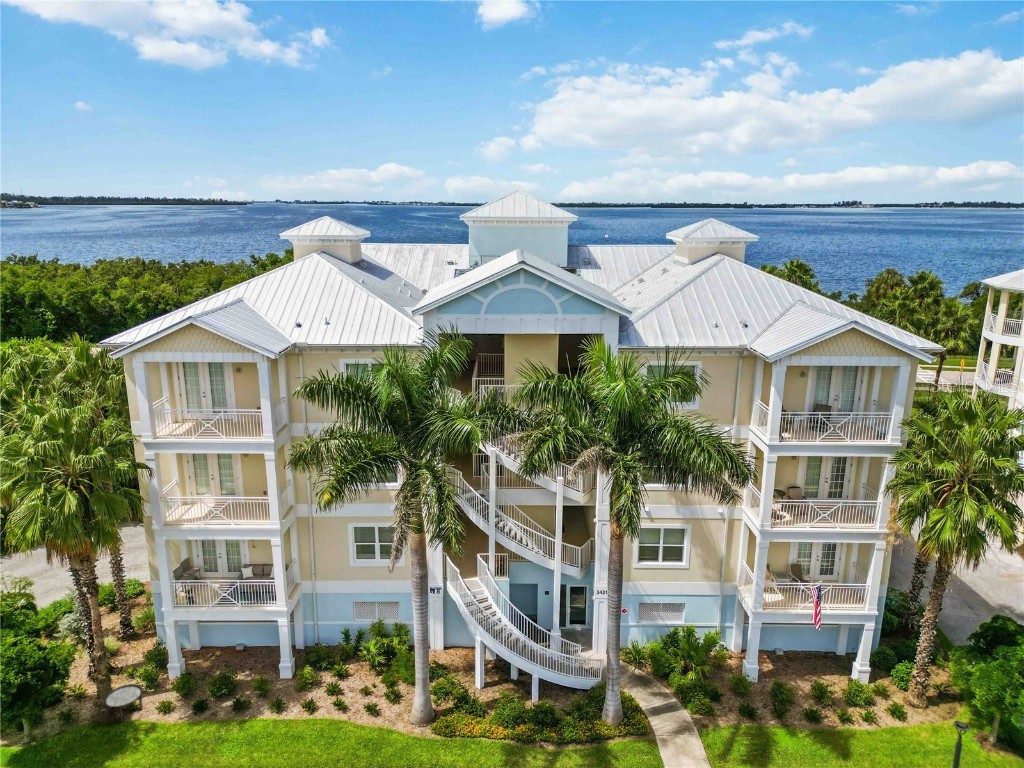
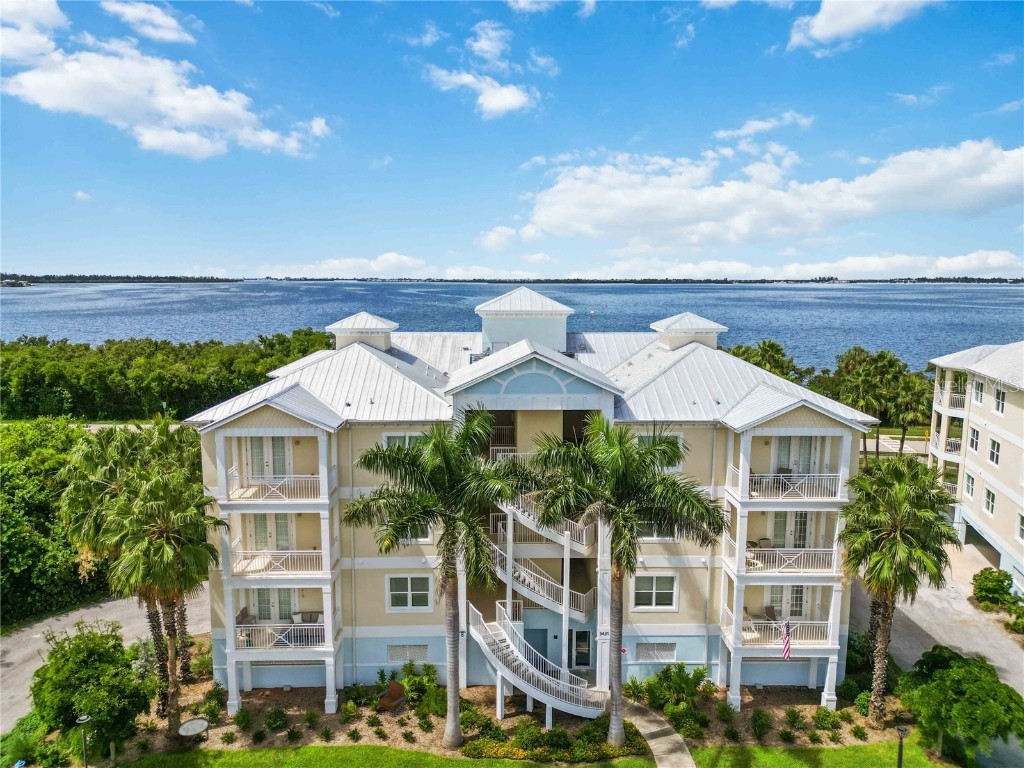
lounge chair: none [338,642,375,686] -> present [376,680,408,718]

